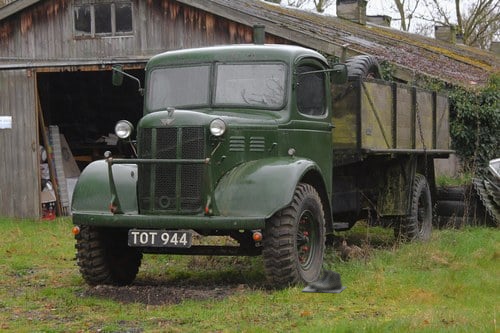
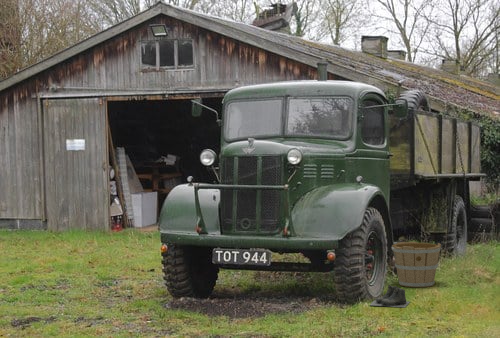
wooden bucket: none [333,223,387,272] -> present [391,242,441,287]

